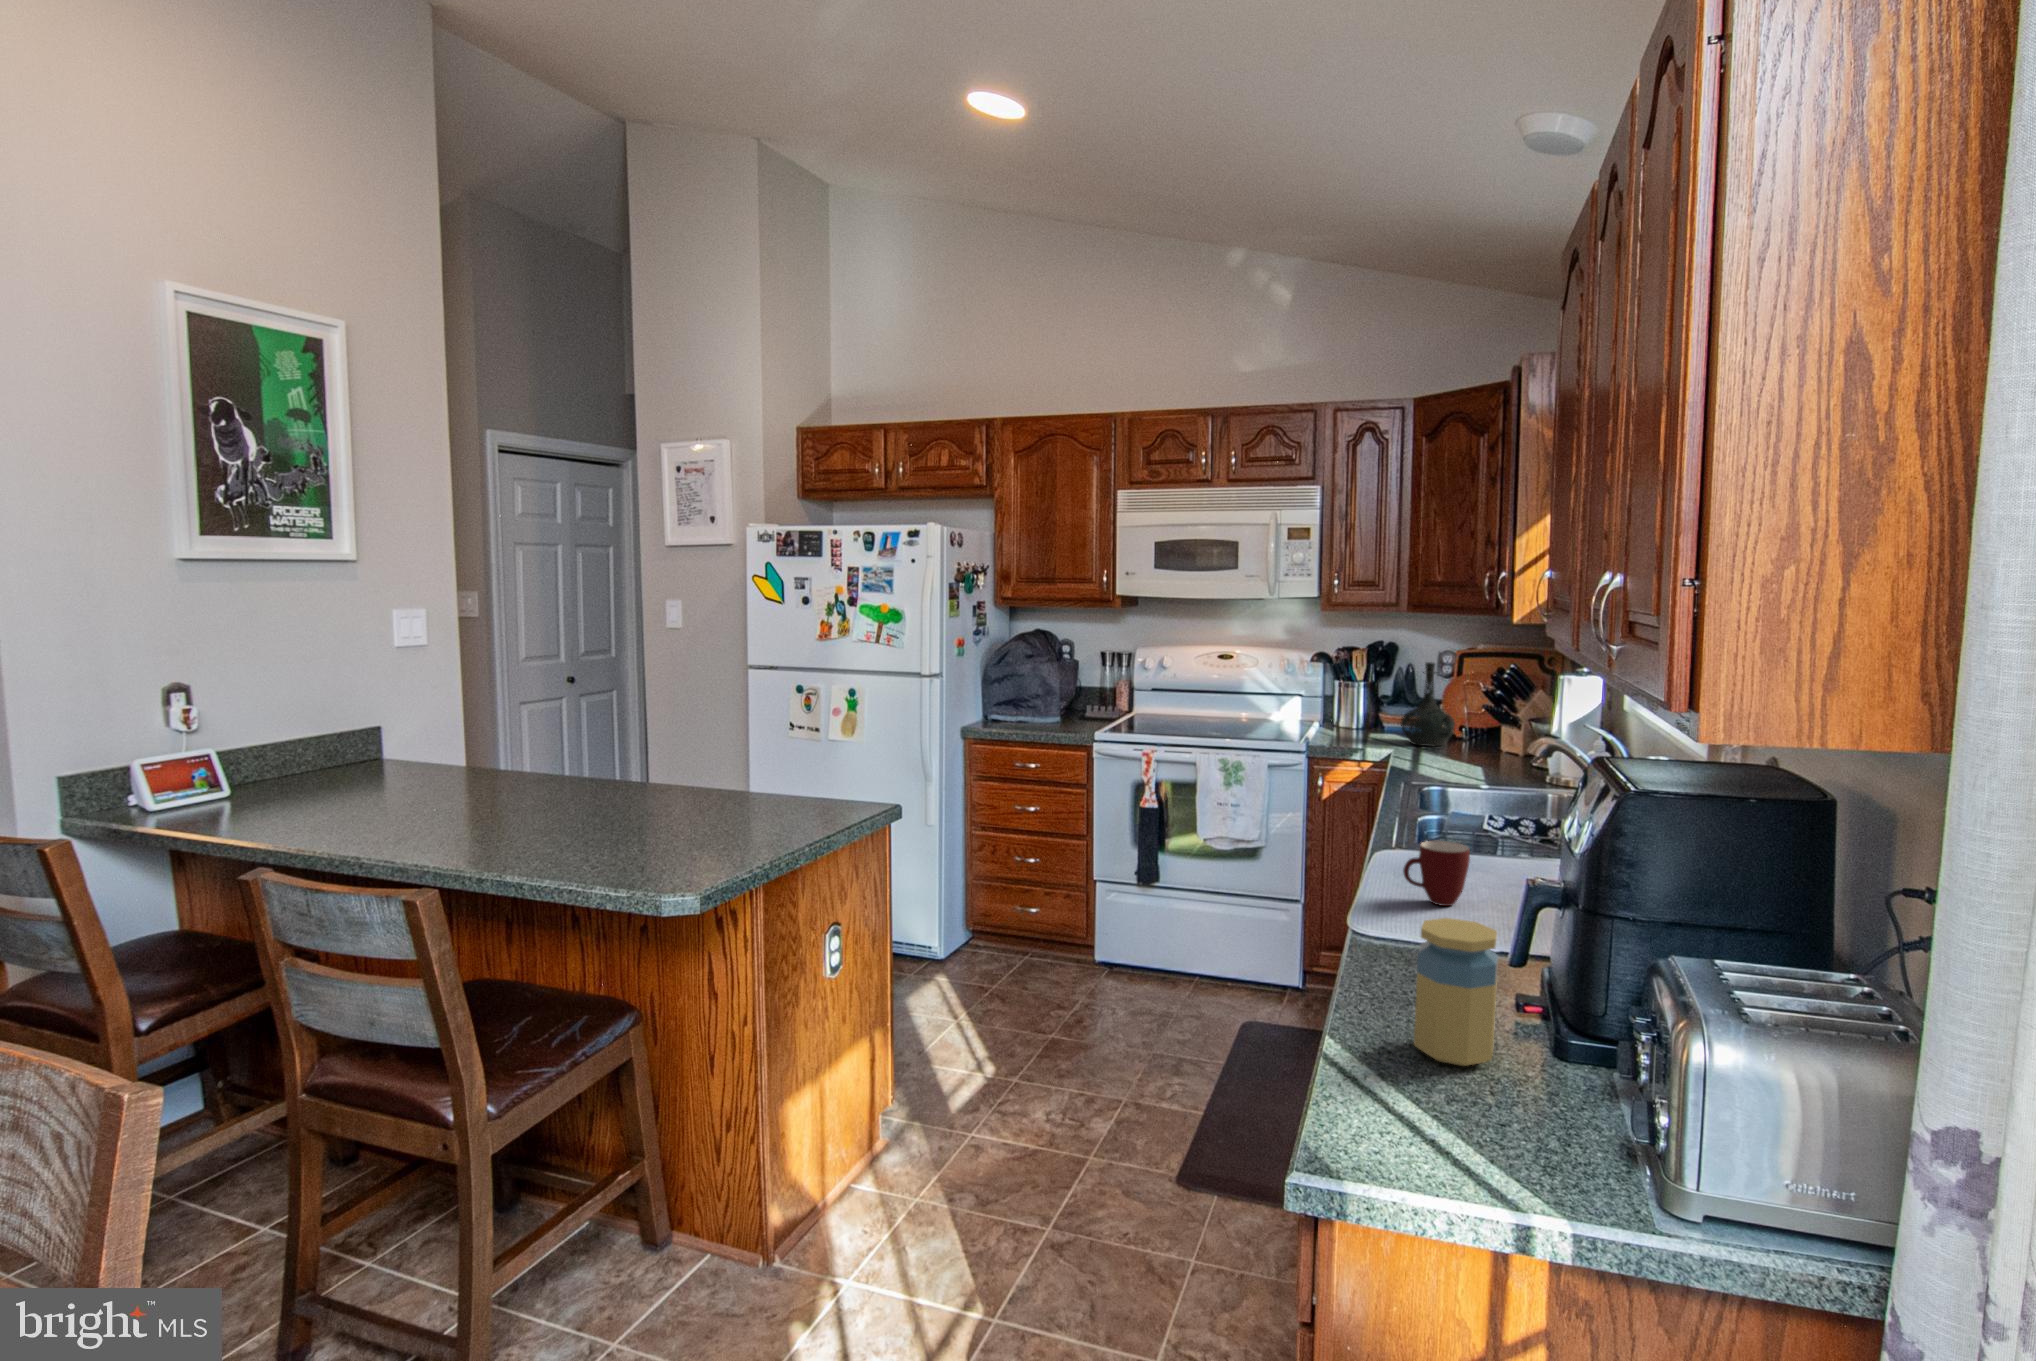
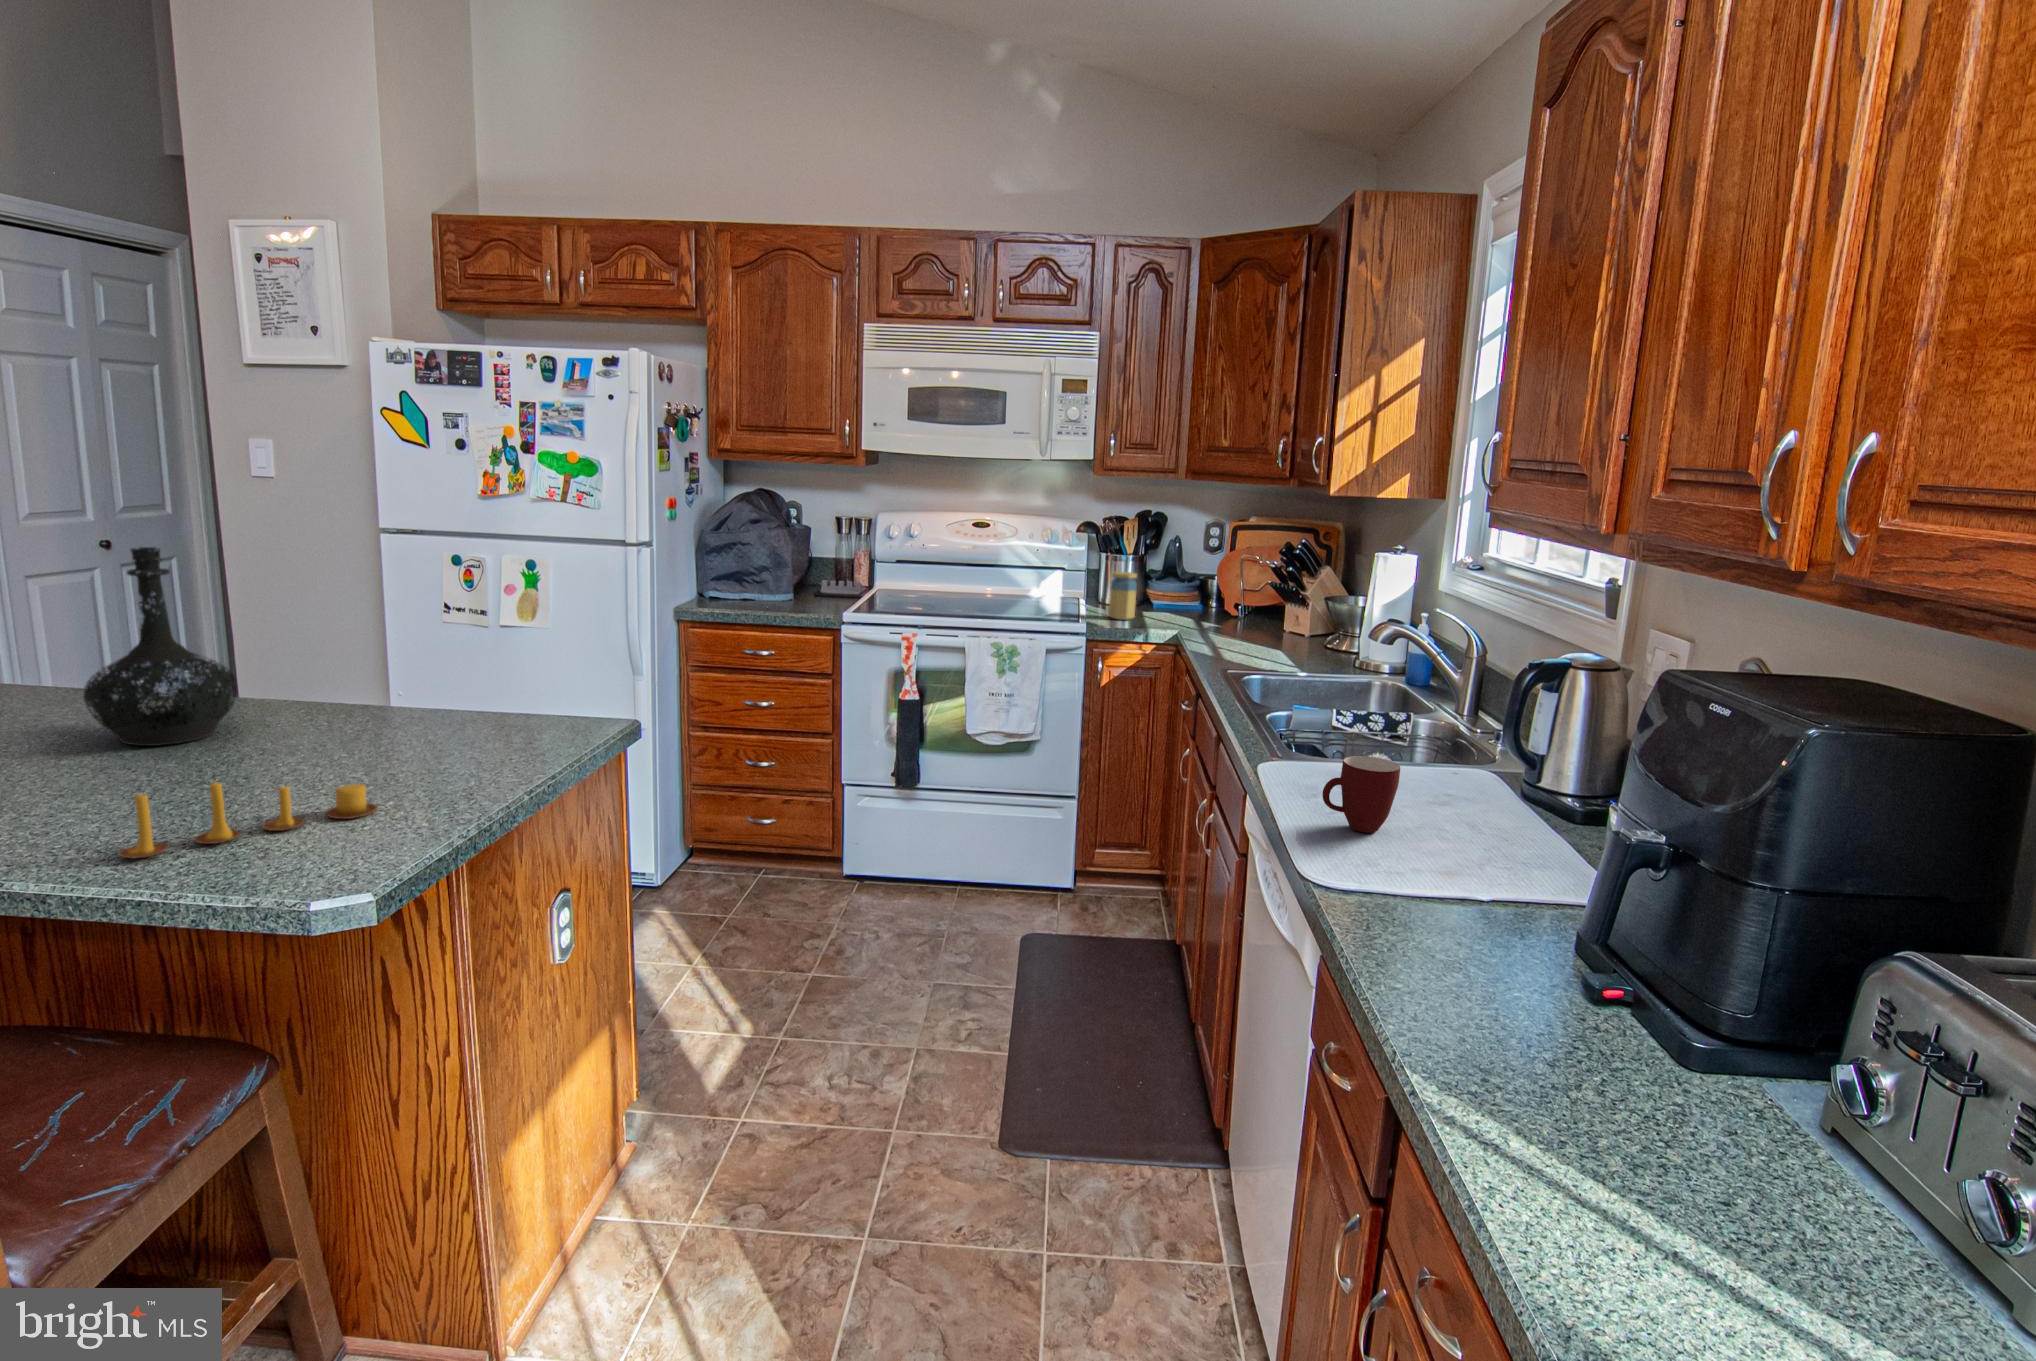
bottle: present [1401,662,1455,746] -> present [84,547,237,746]
candle: none [575,815,715,862] -> present [119,782,377,858]
jar: present [1414,918,1498,1066] -> present [1109,572,1137,620]

